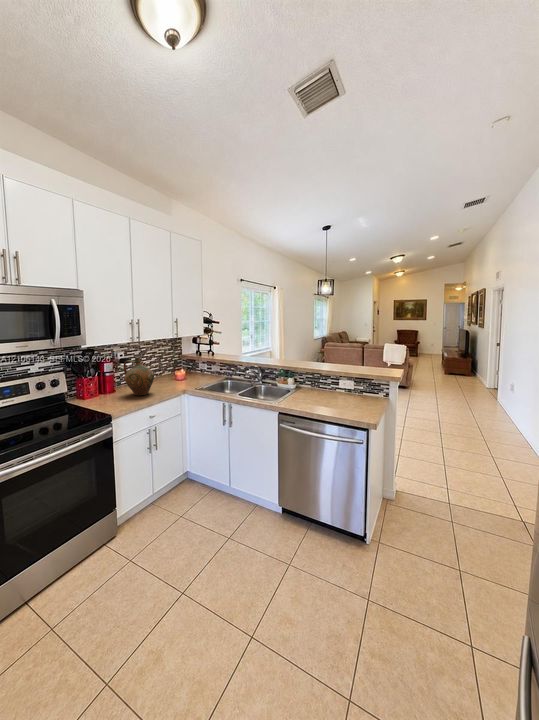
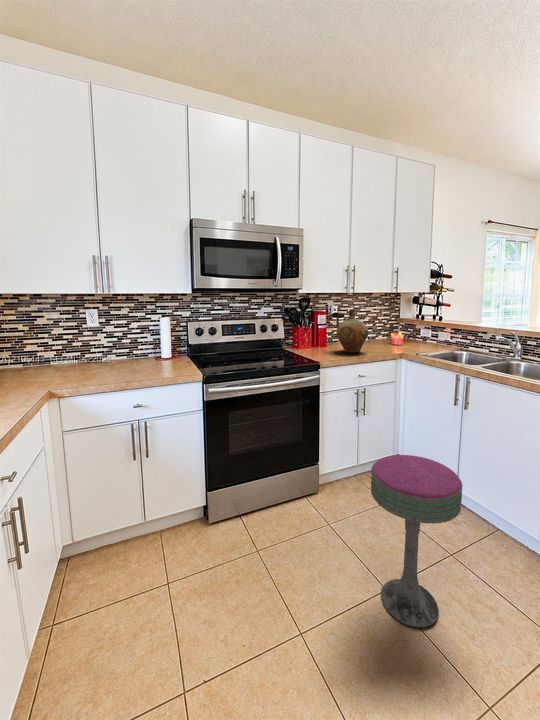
bar stool: none [163,478,228,611] -> present [371,455,463,627]

